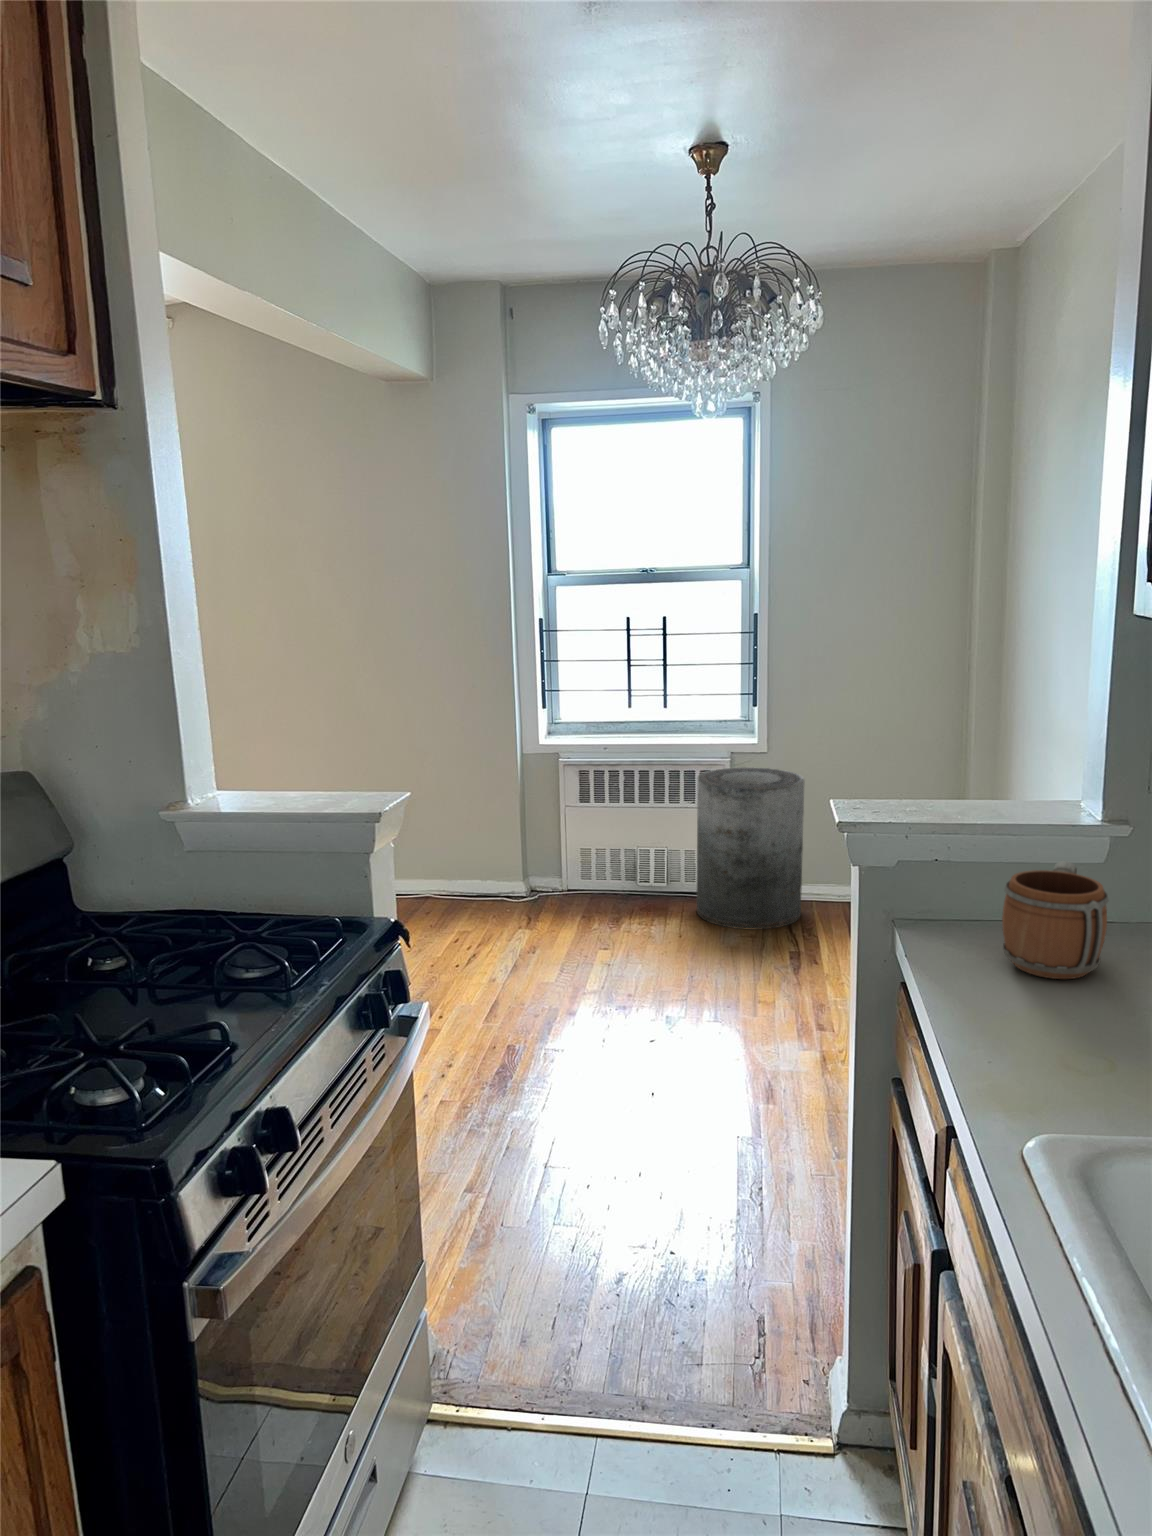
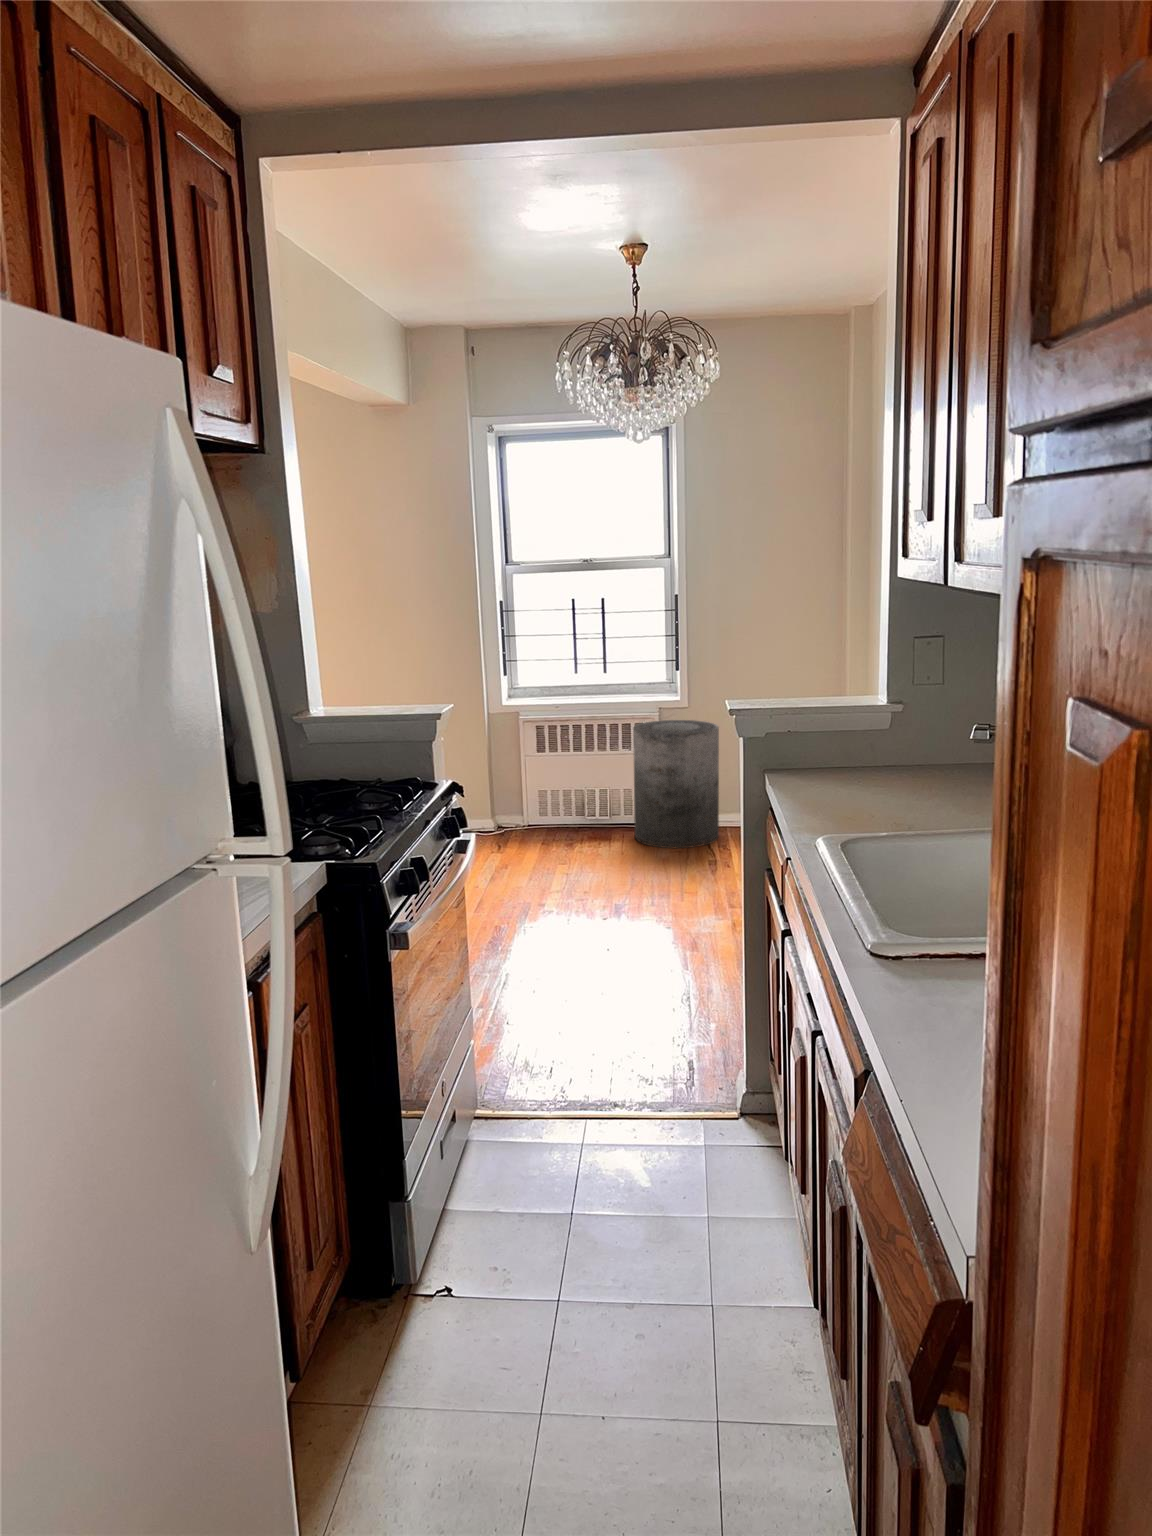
mug: present [1002,861,1109,979] -> none [822,729,879,791]

